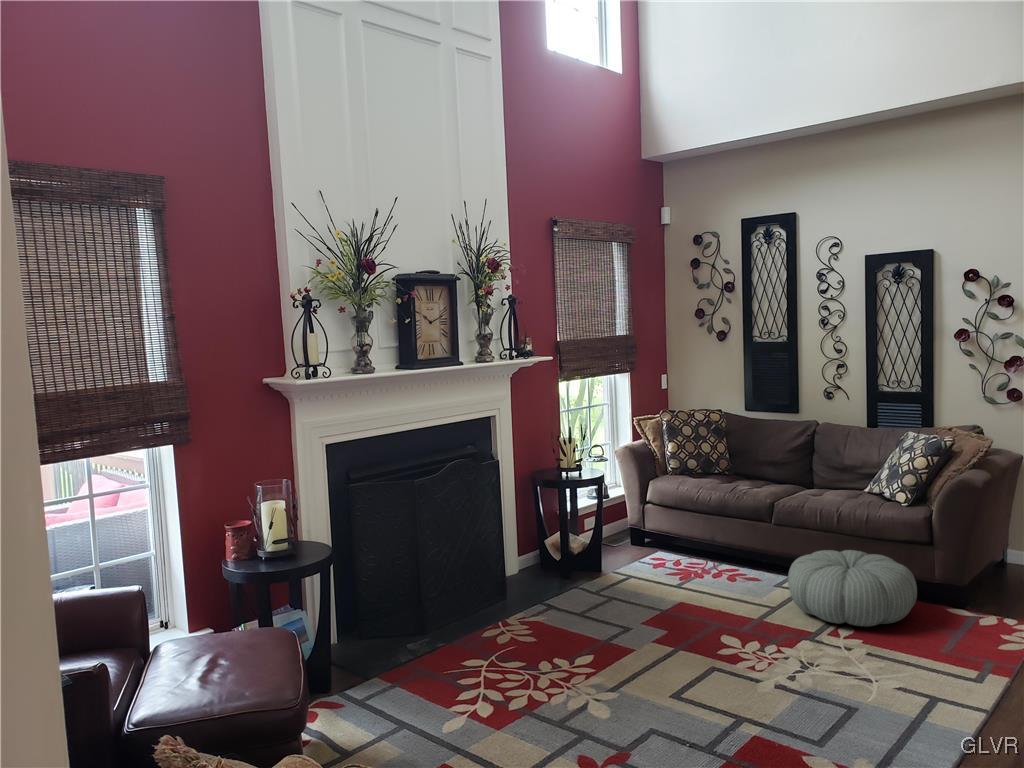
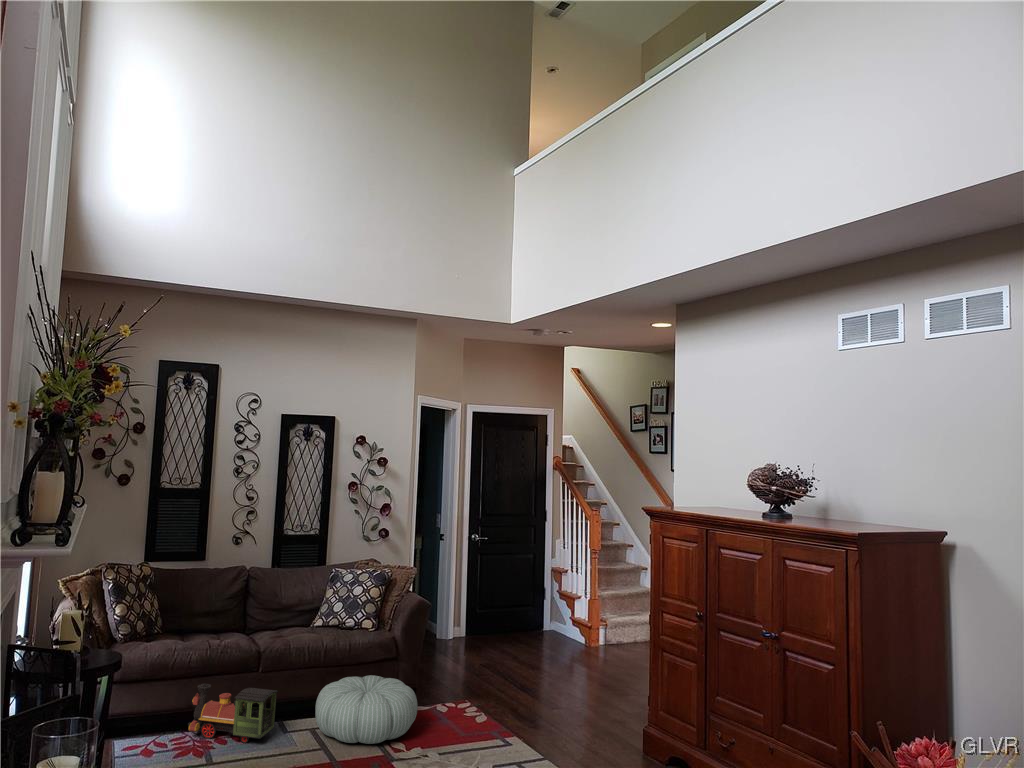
toy train: none [698,522,763,583] -> present [188,683,278,743]

